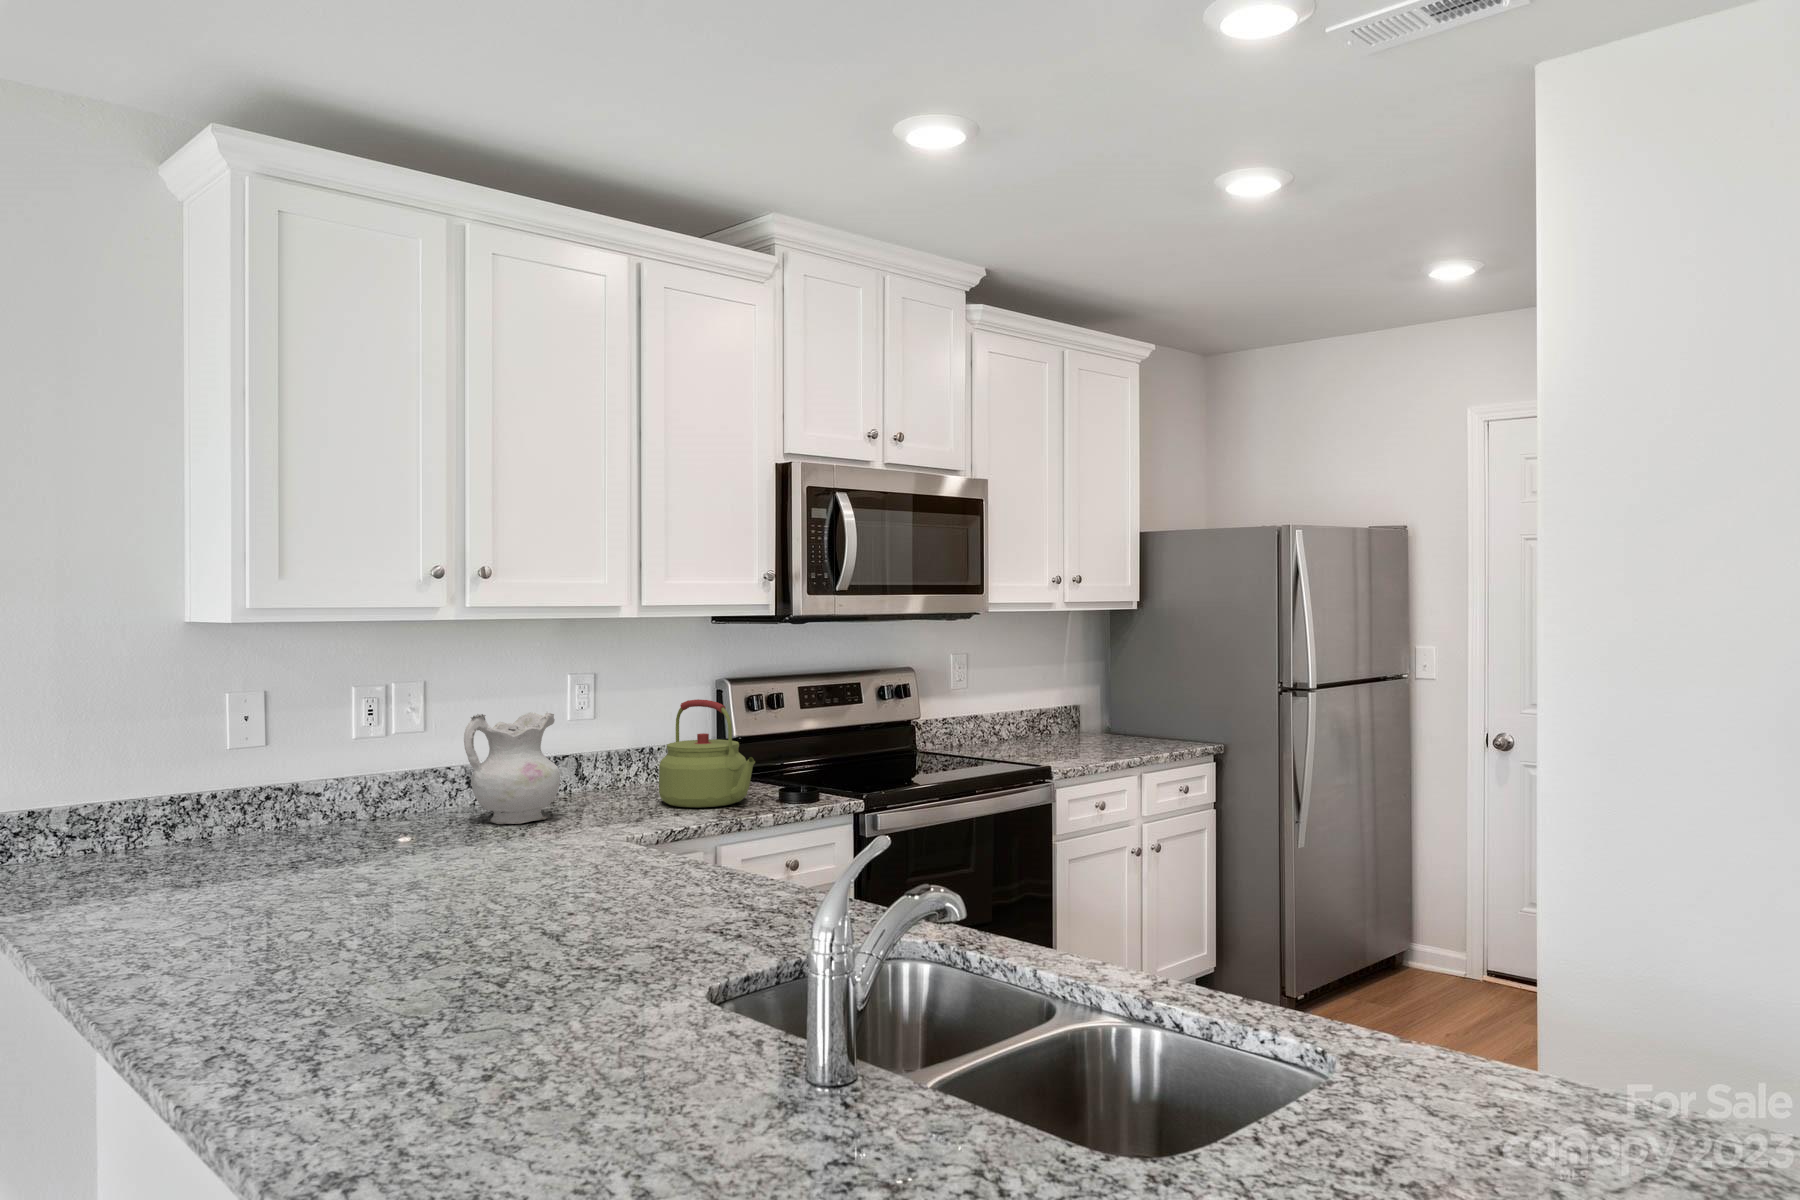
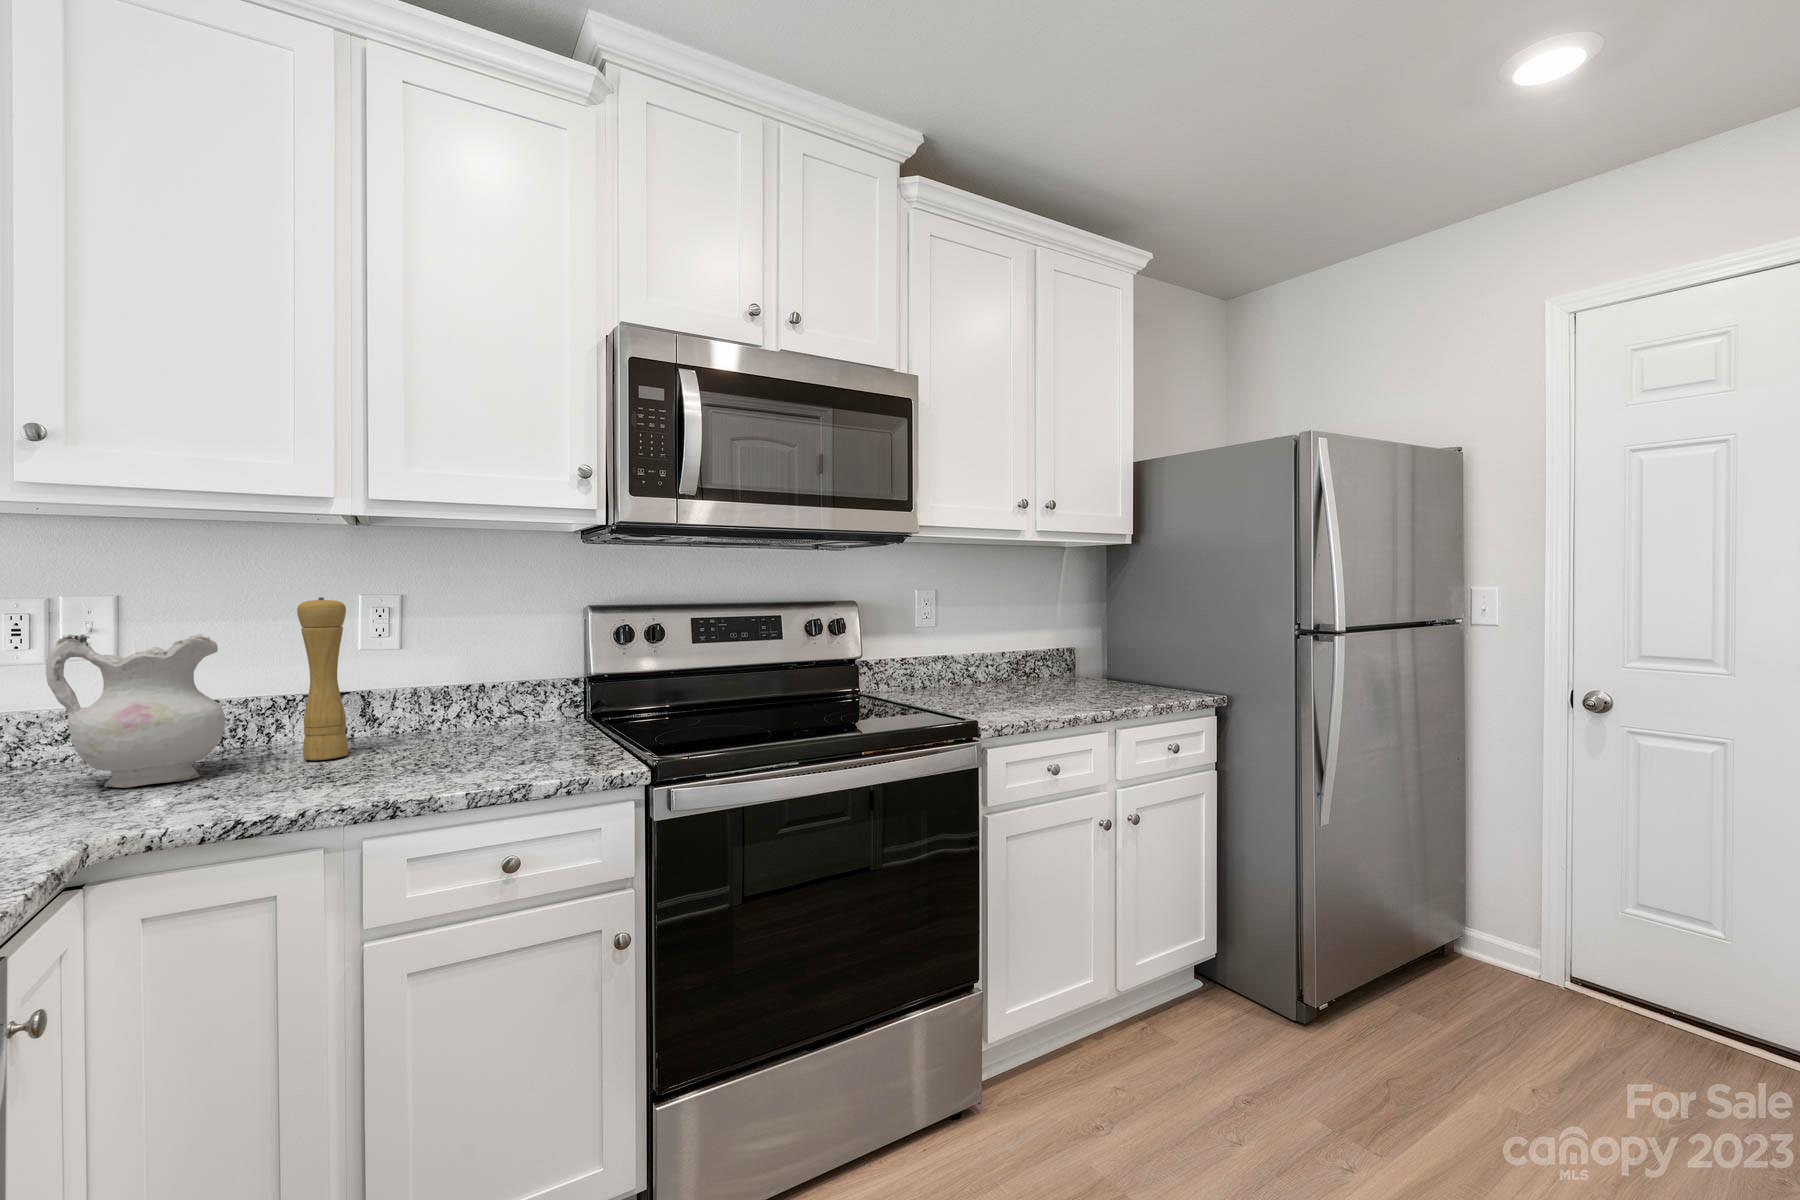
pepper mill: none [578,680,611,806] -> present [297,597,348,760]
kettle: present [659,699,755,808] -> none [387,624,519,769]

